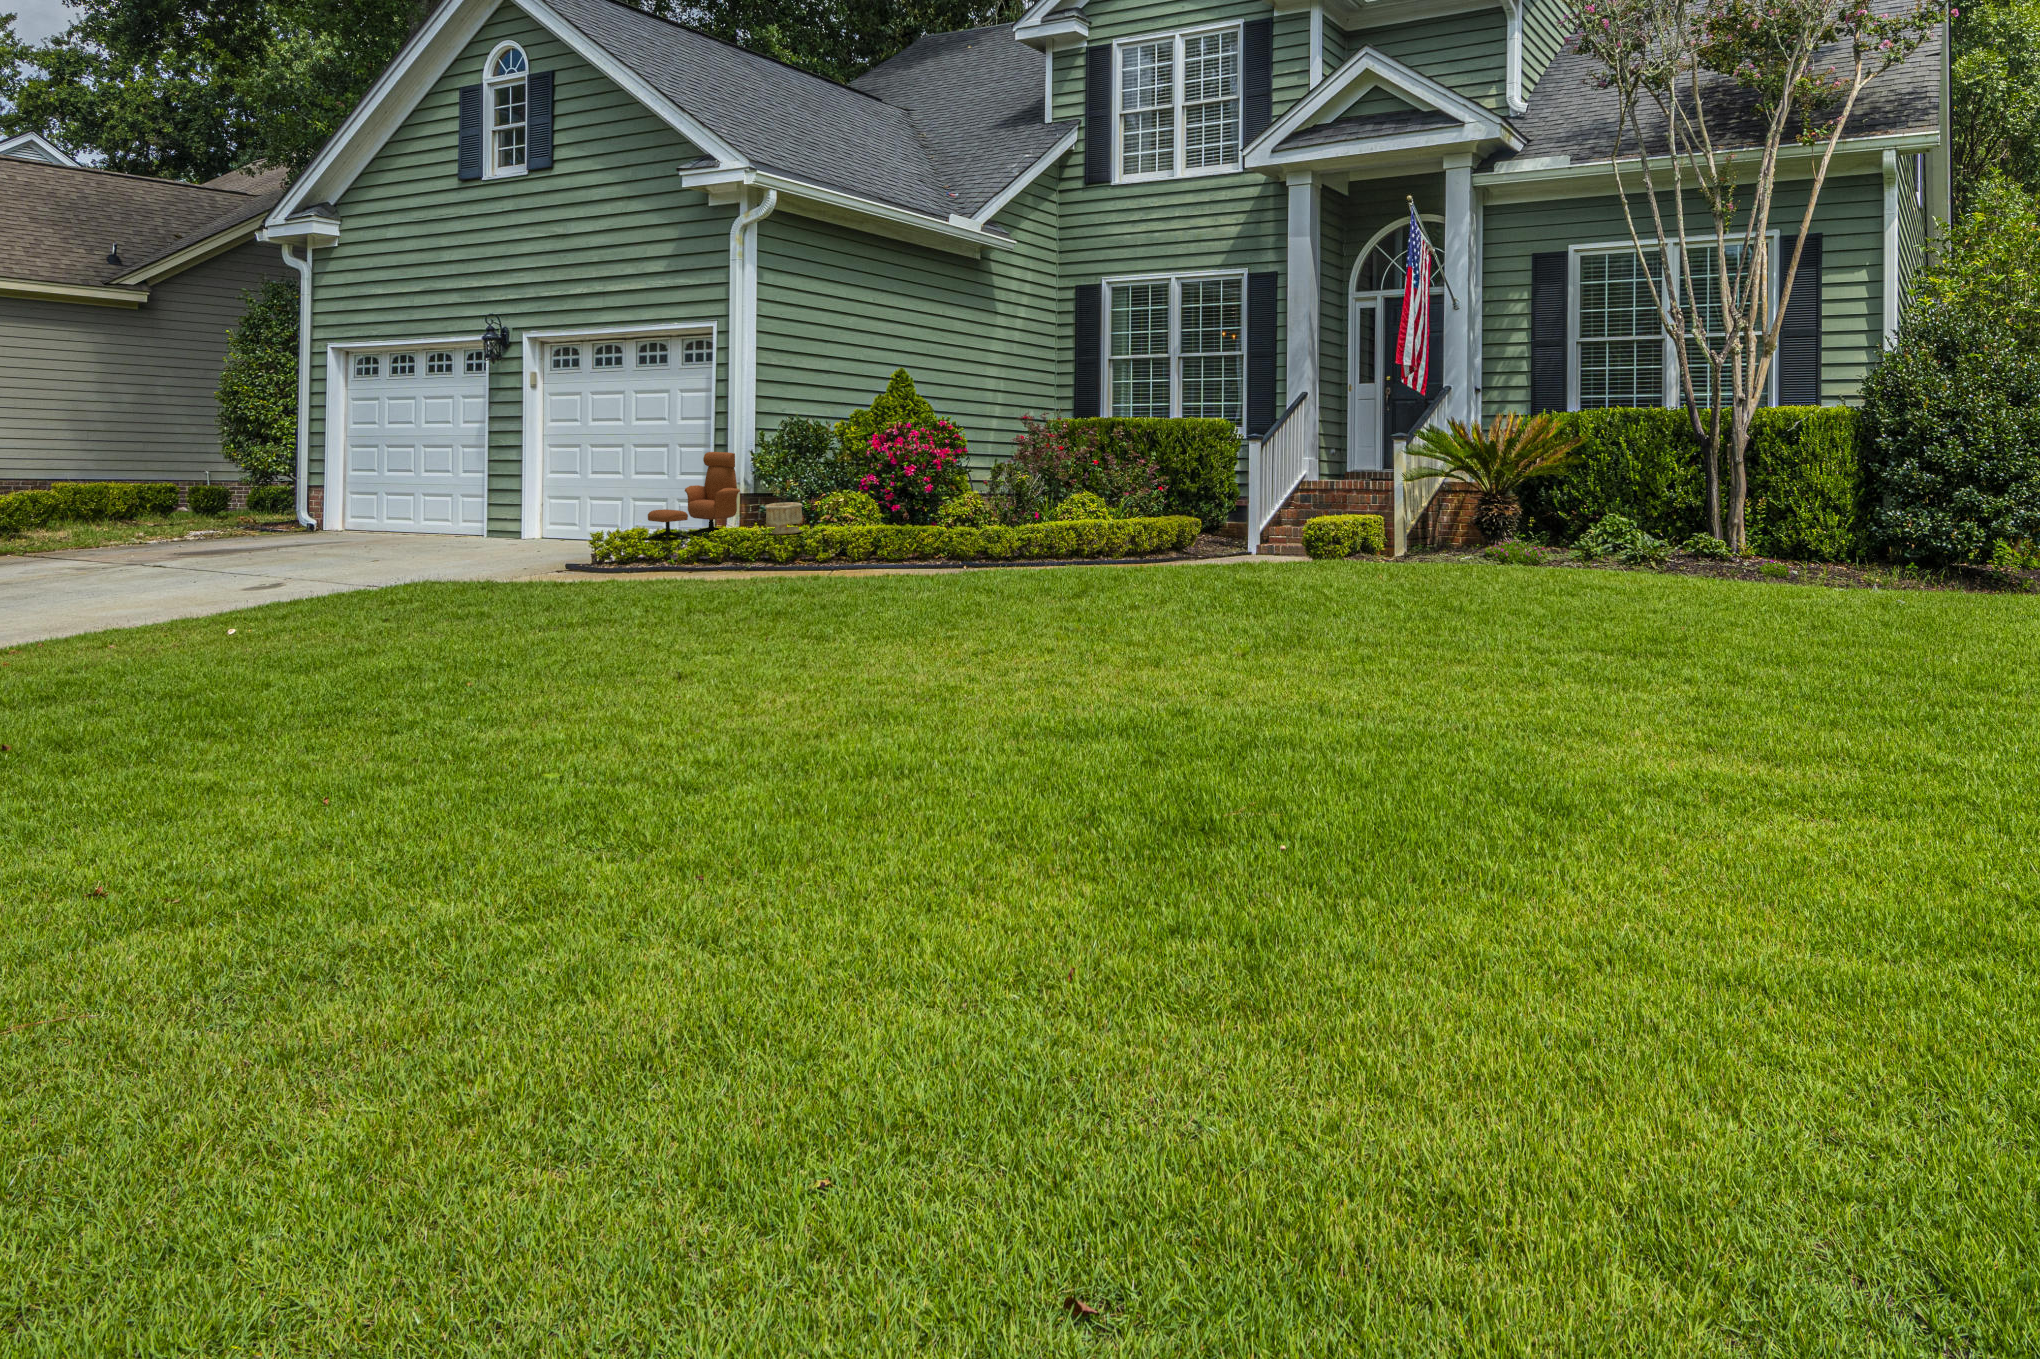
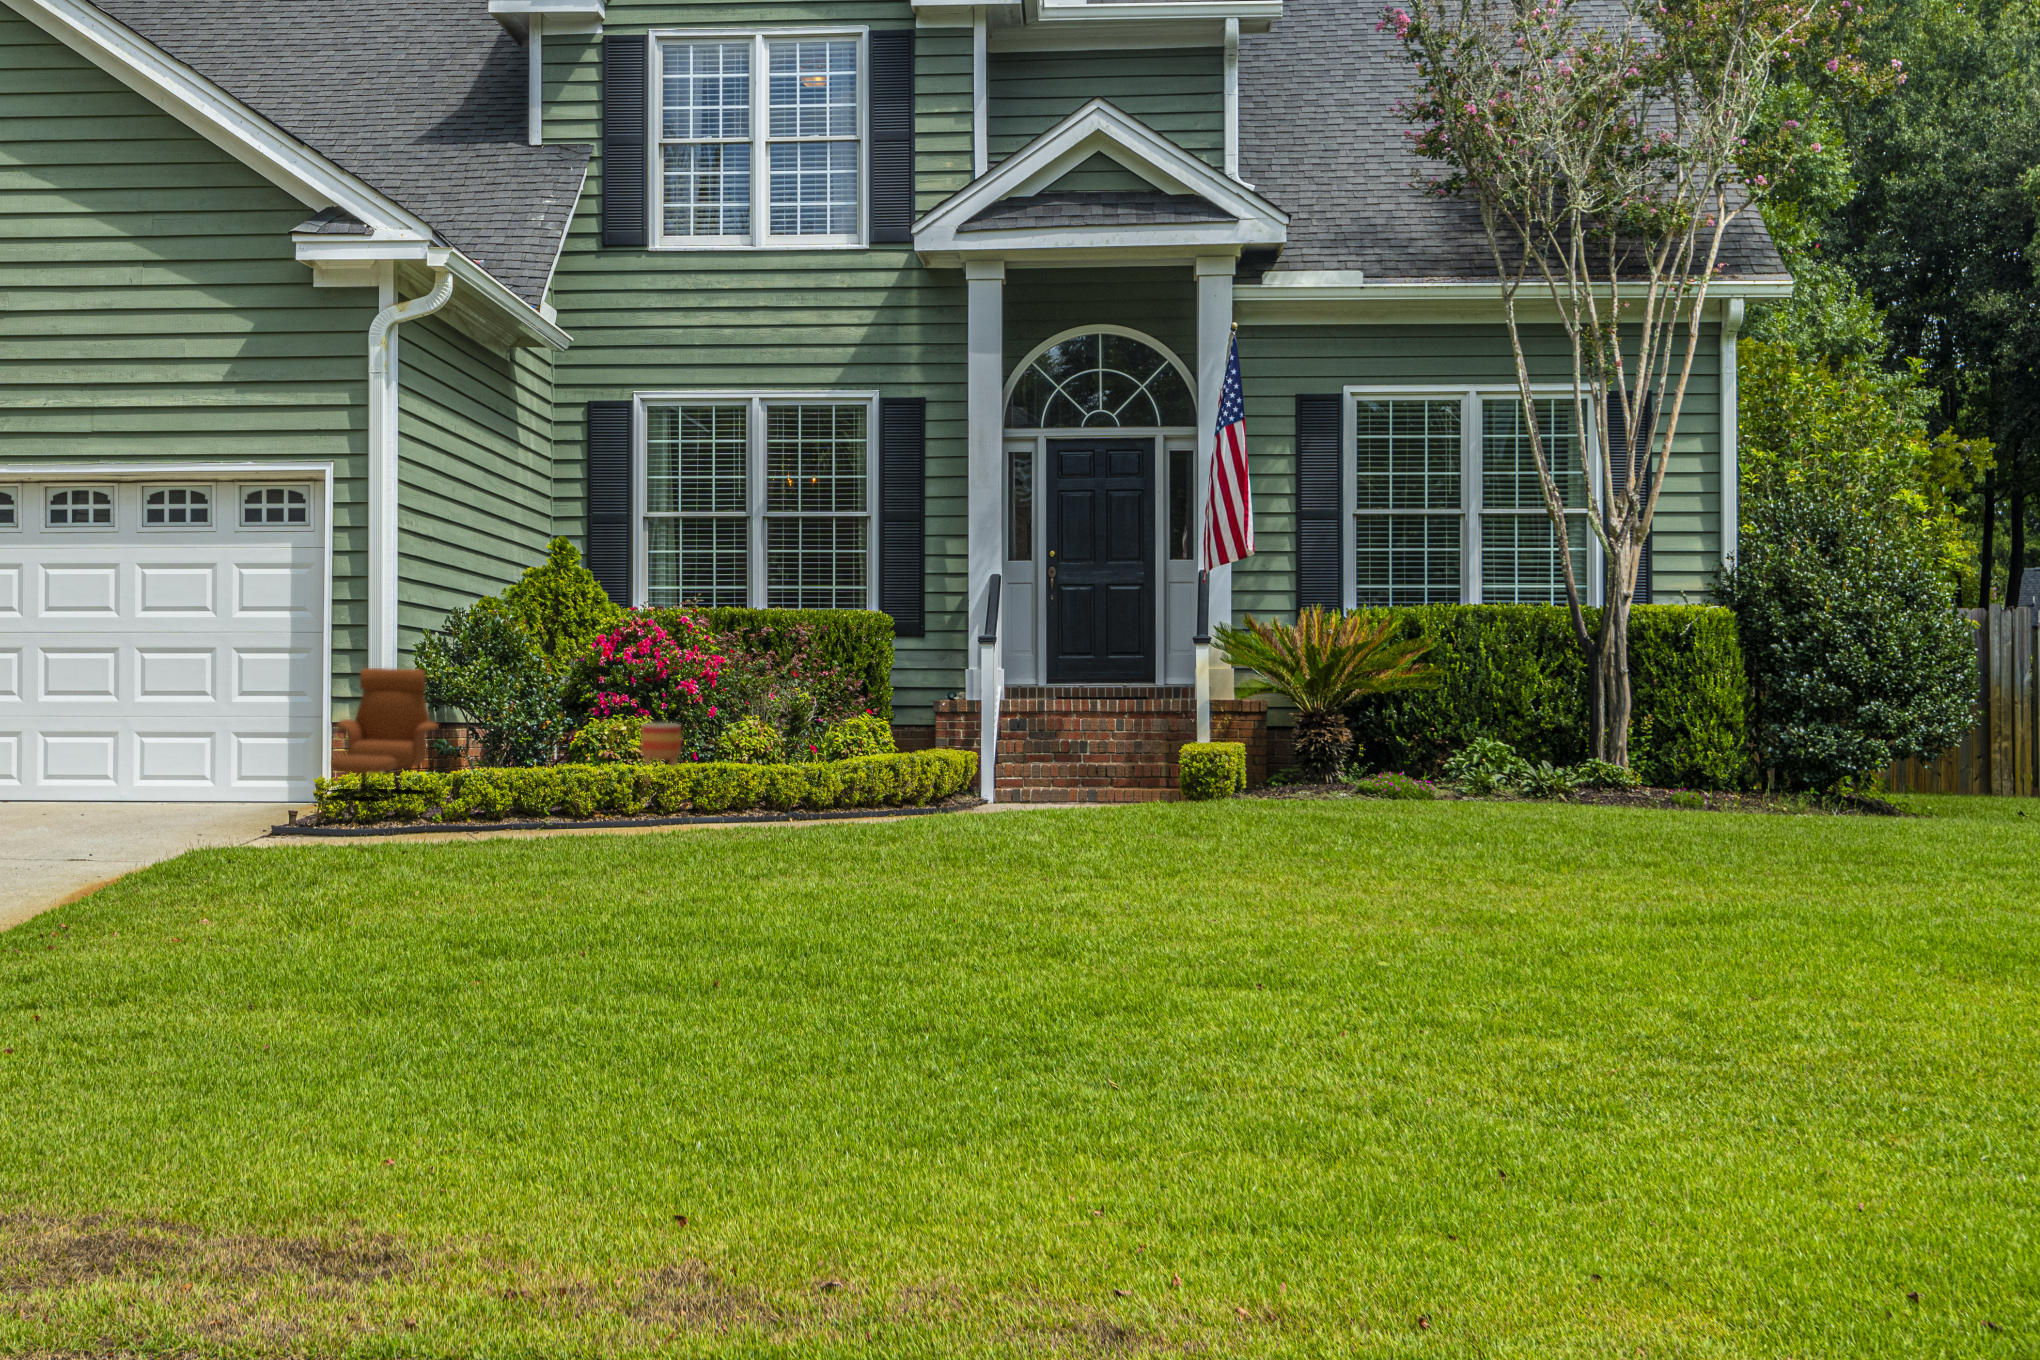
planter: none [888,491,917,535] -> present [641,723,681,784]
wooden bucket: present [765,502,803,534] -> none [461,742,516,789]

